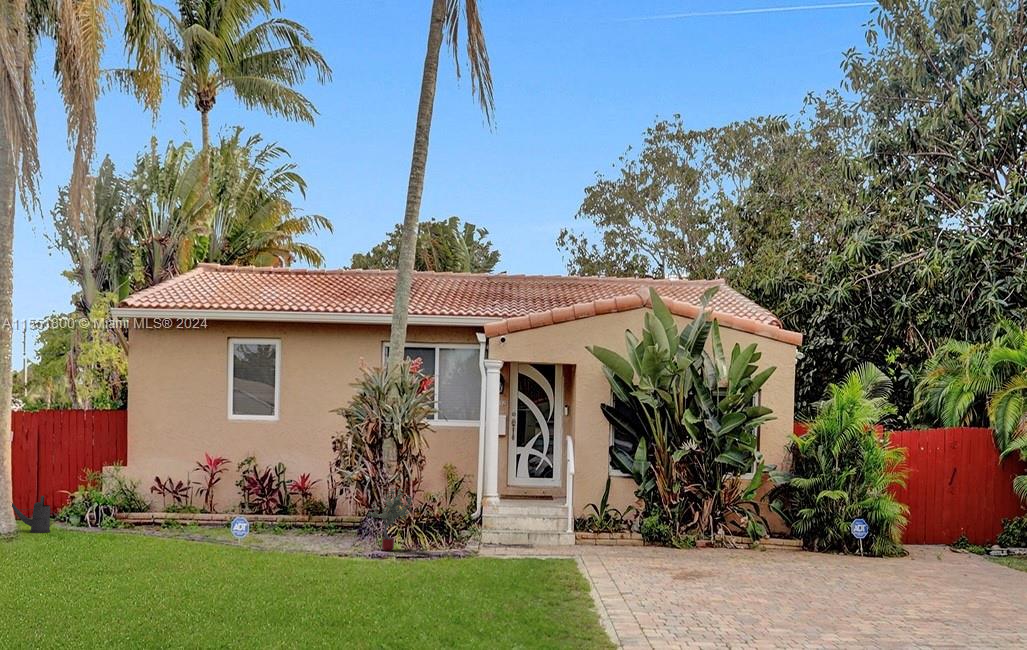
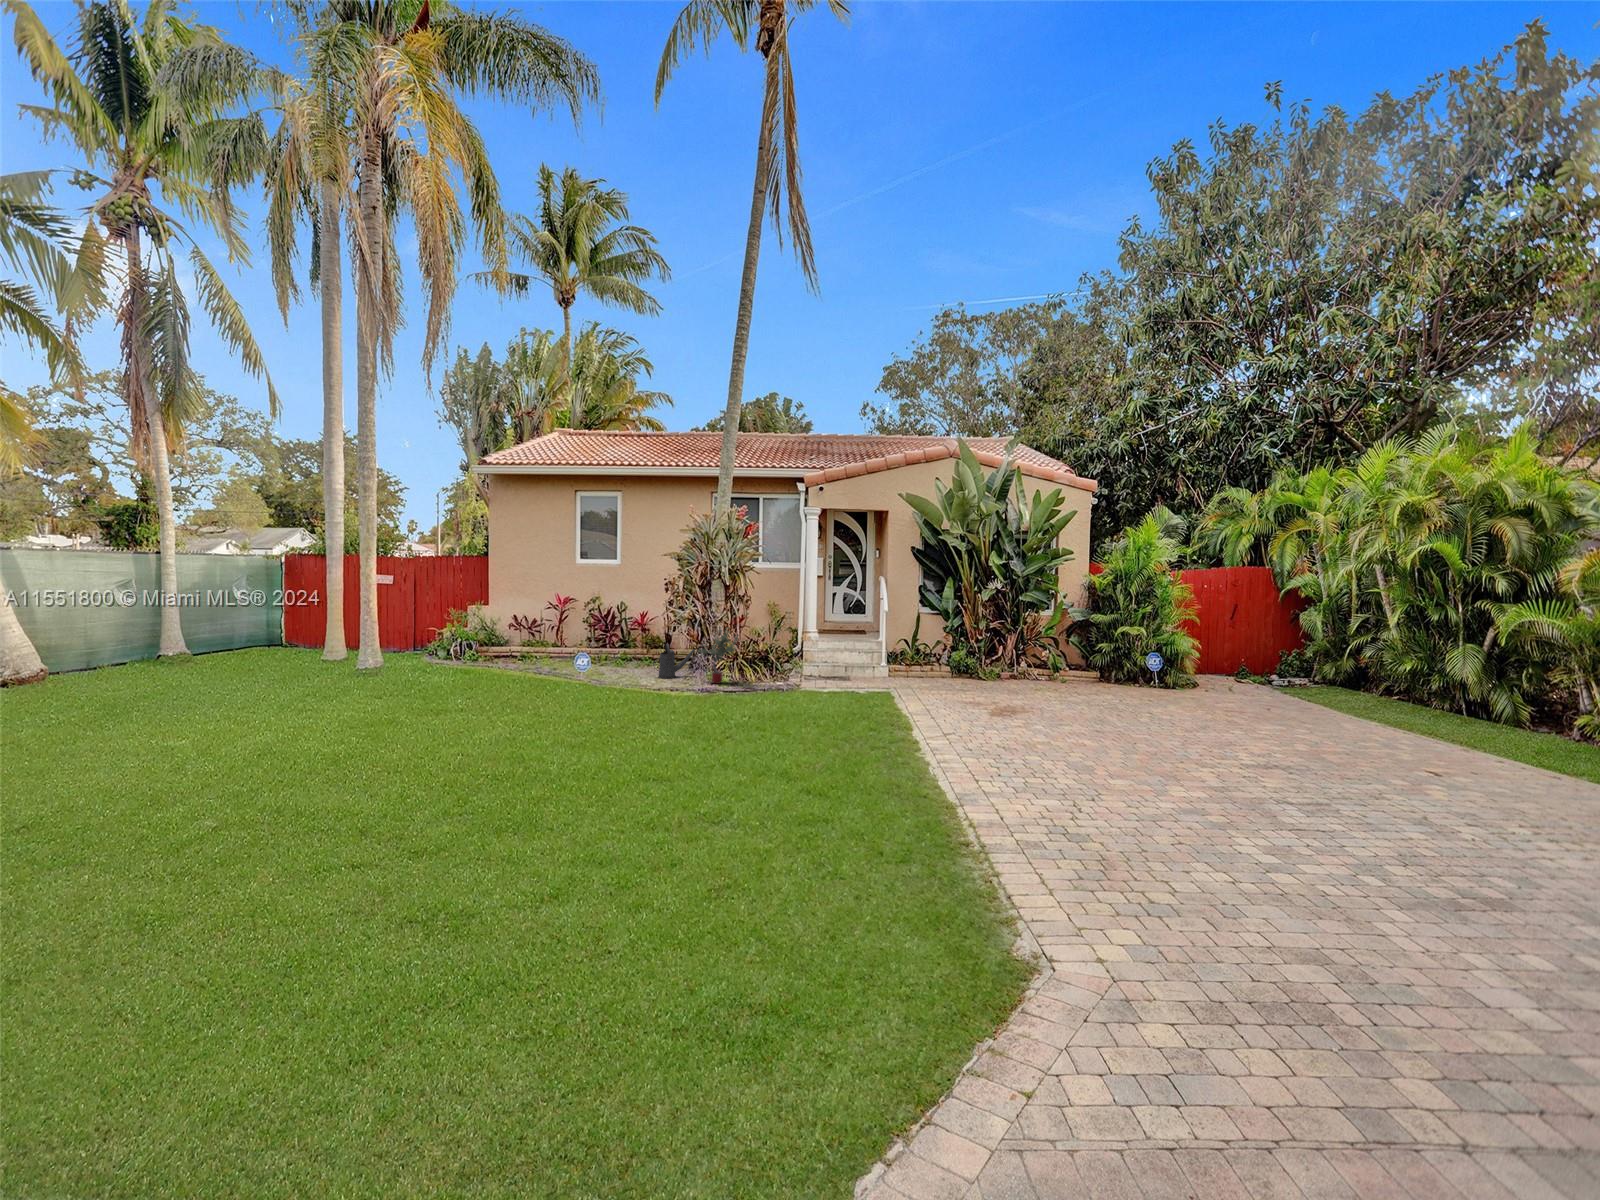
watering can: present [12,496,57,533] -> present [653,644,695,679]

